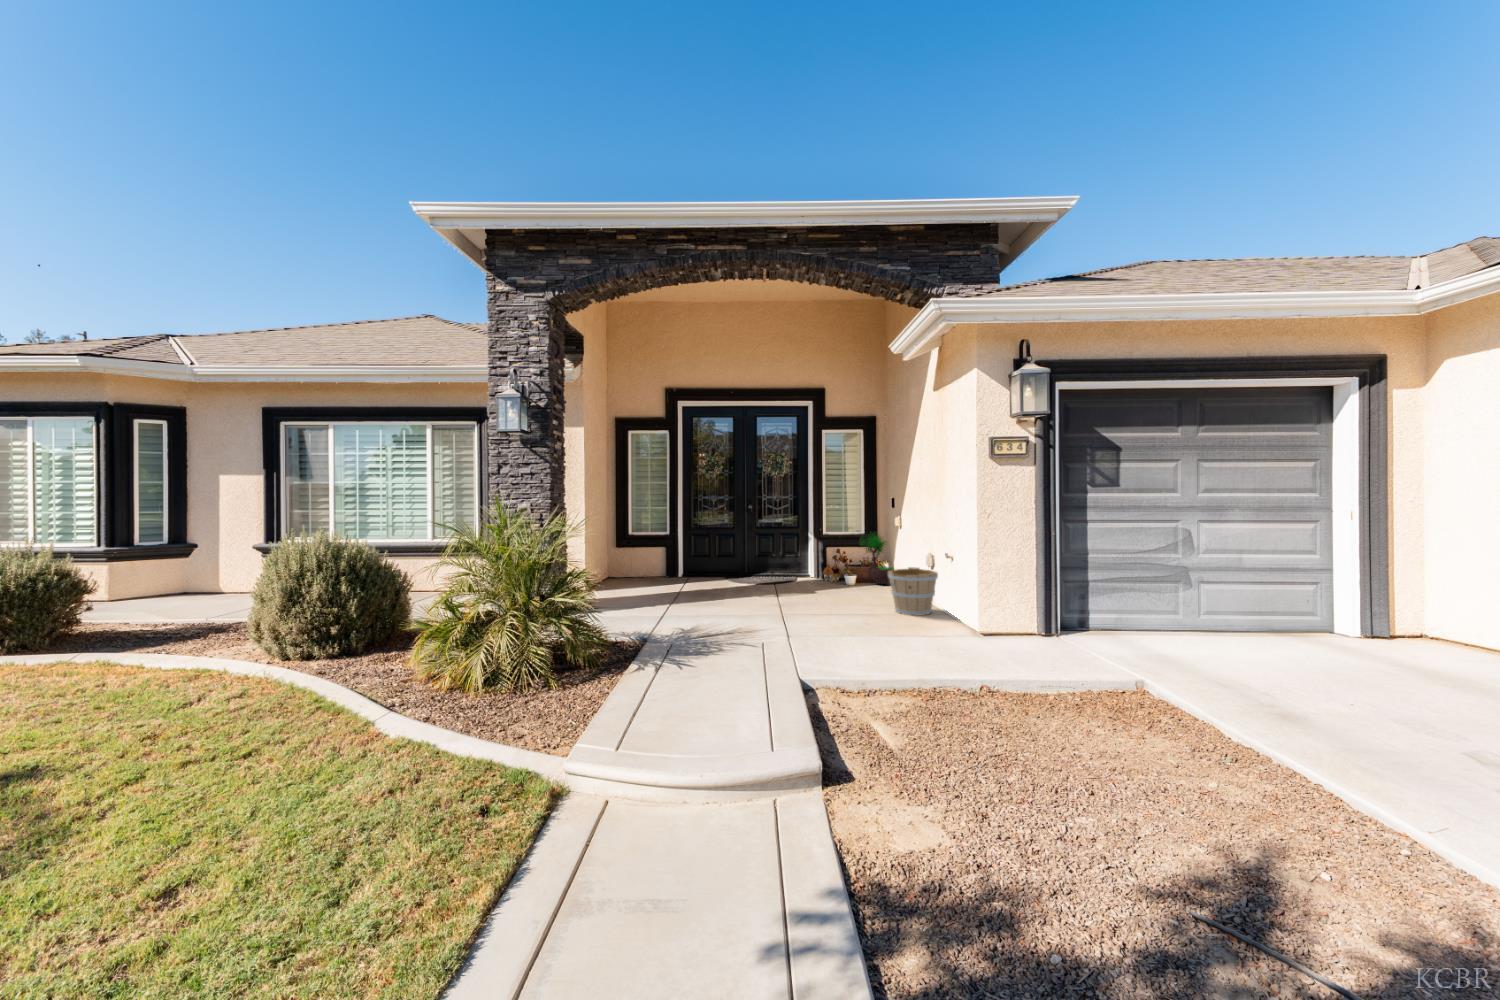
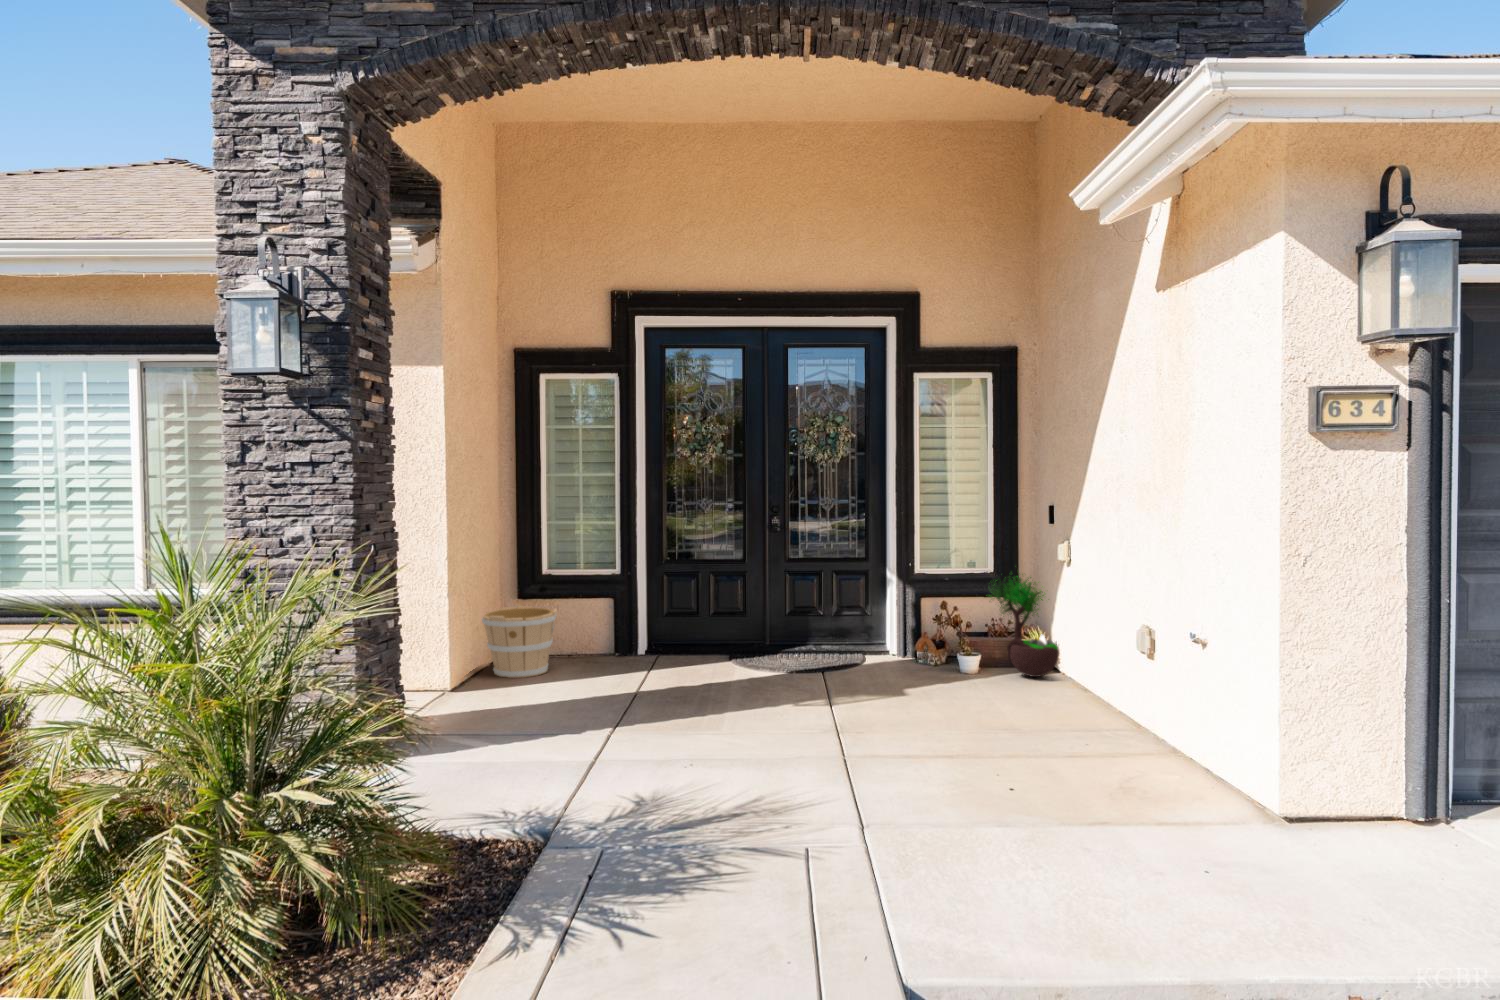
wooden bucket: present [888,567,938,616] -> present [482,606,557,678]

